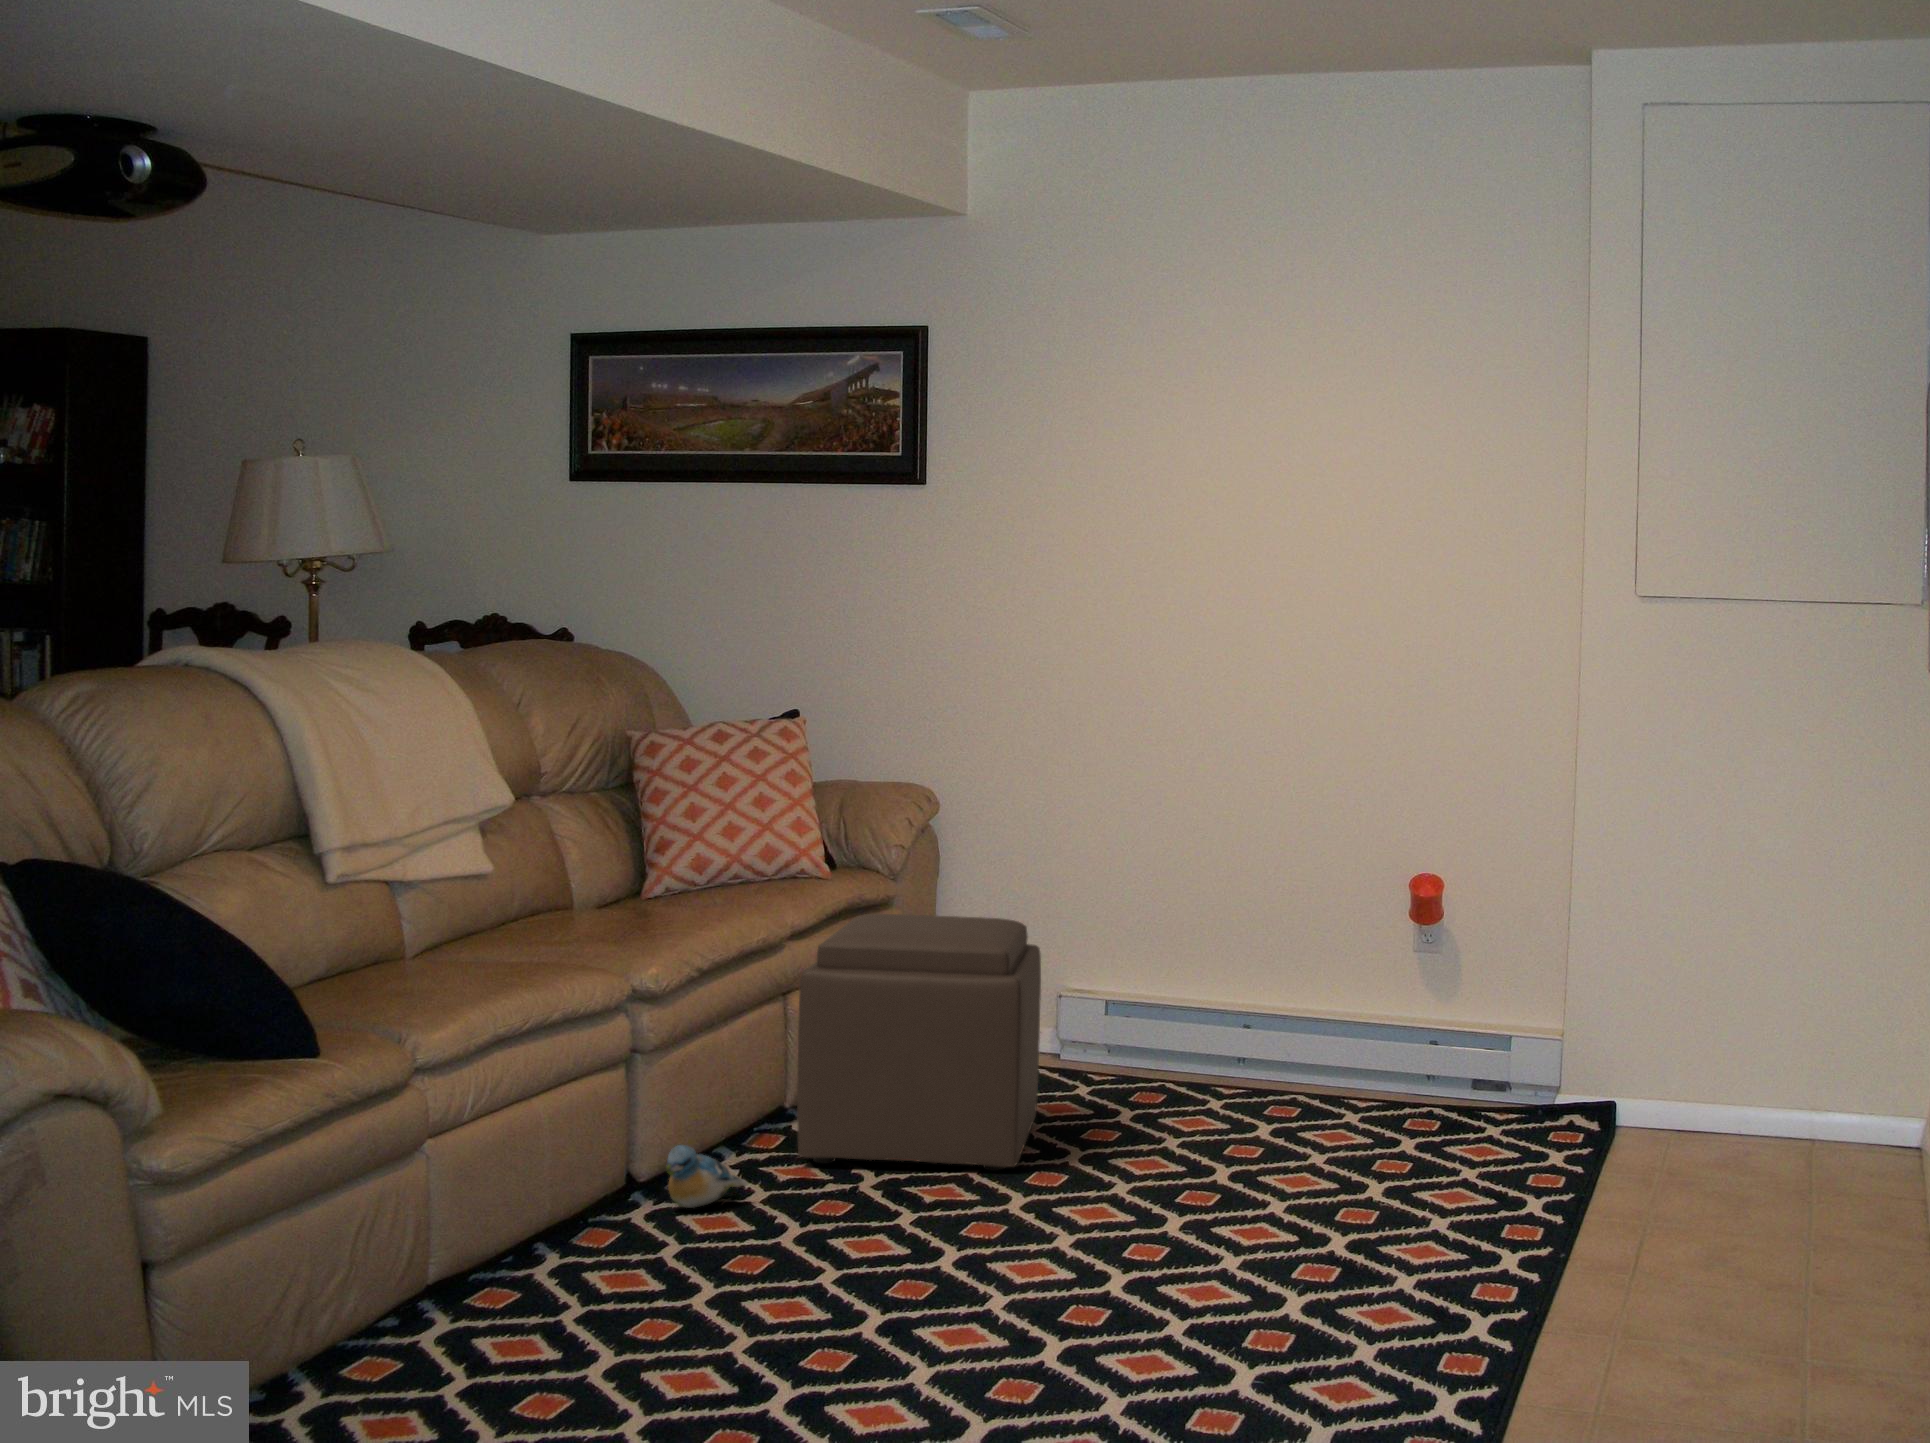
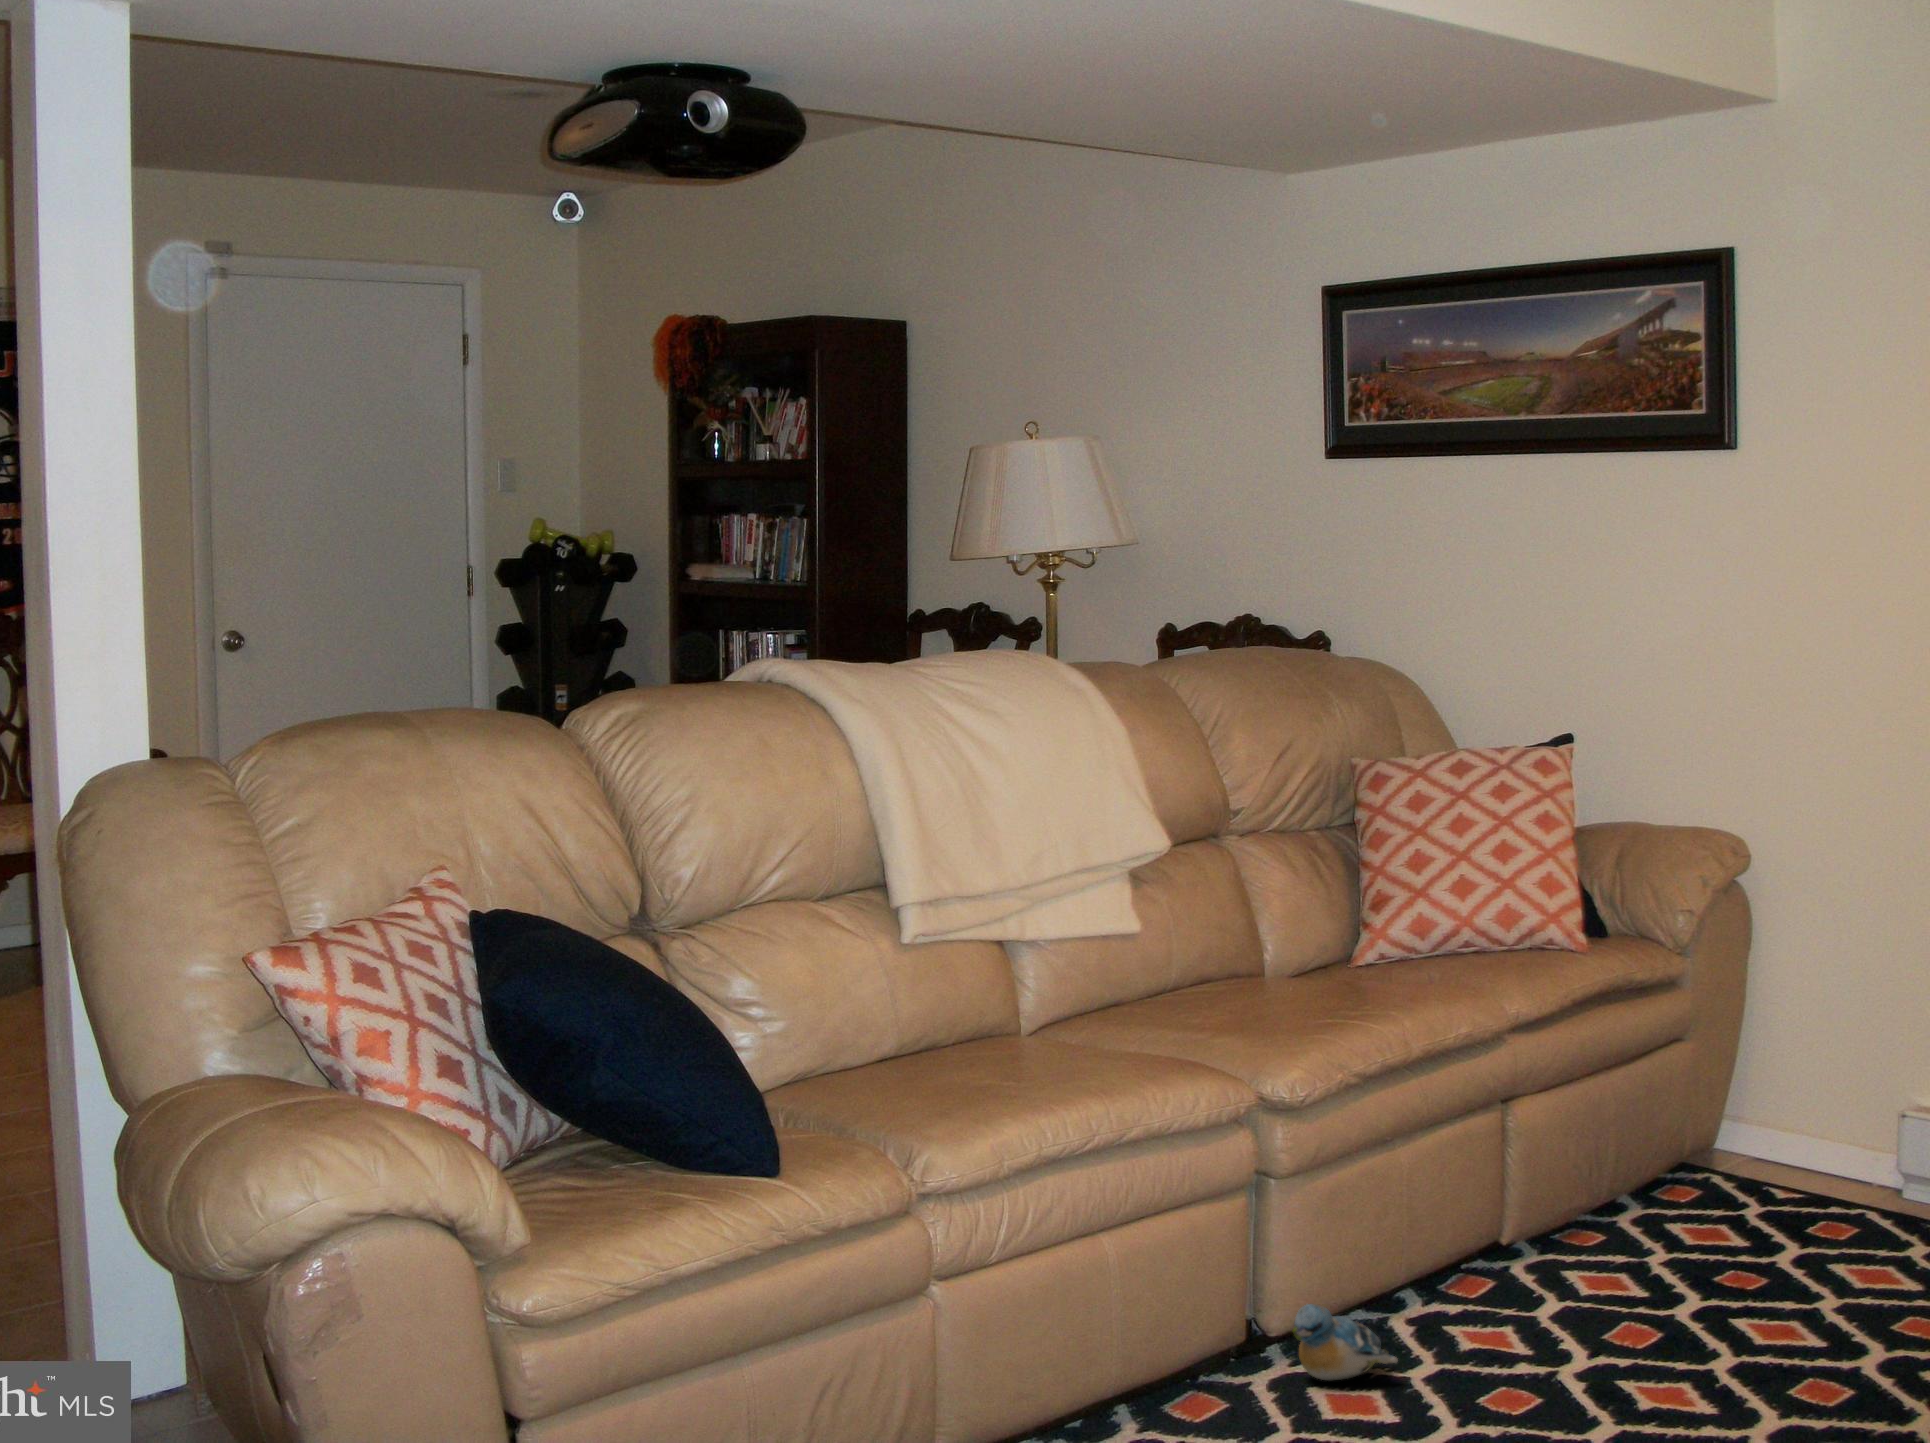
ottoman: present [797,914,1041,1171] -> none [1487,1014,1852,1393]

